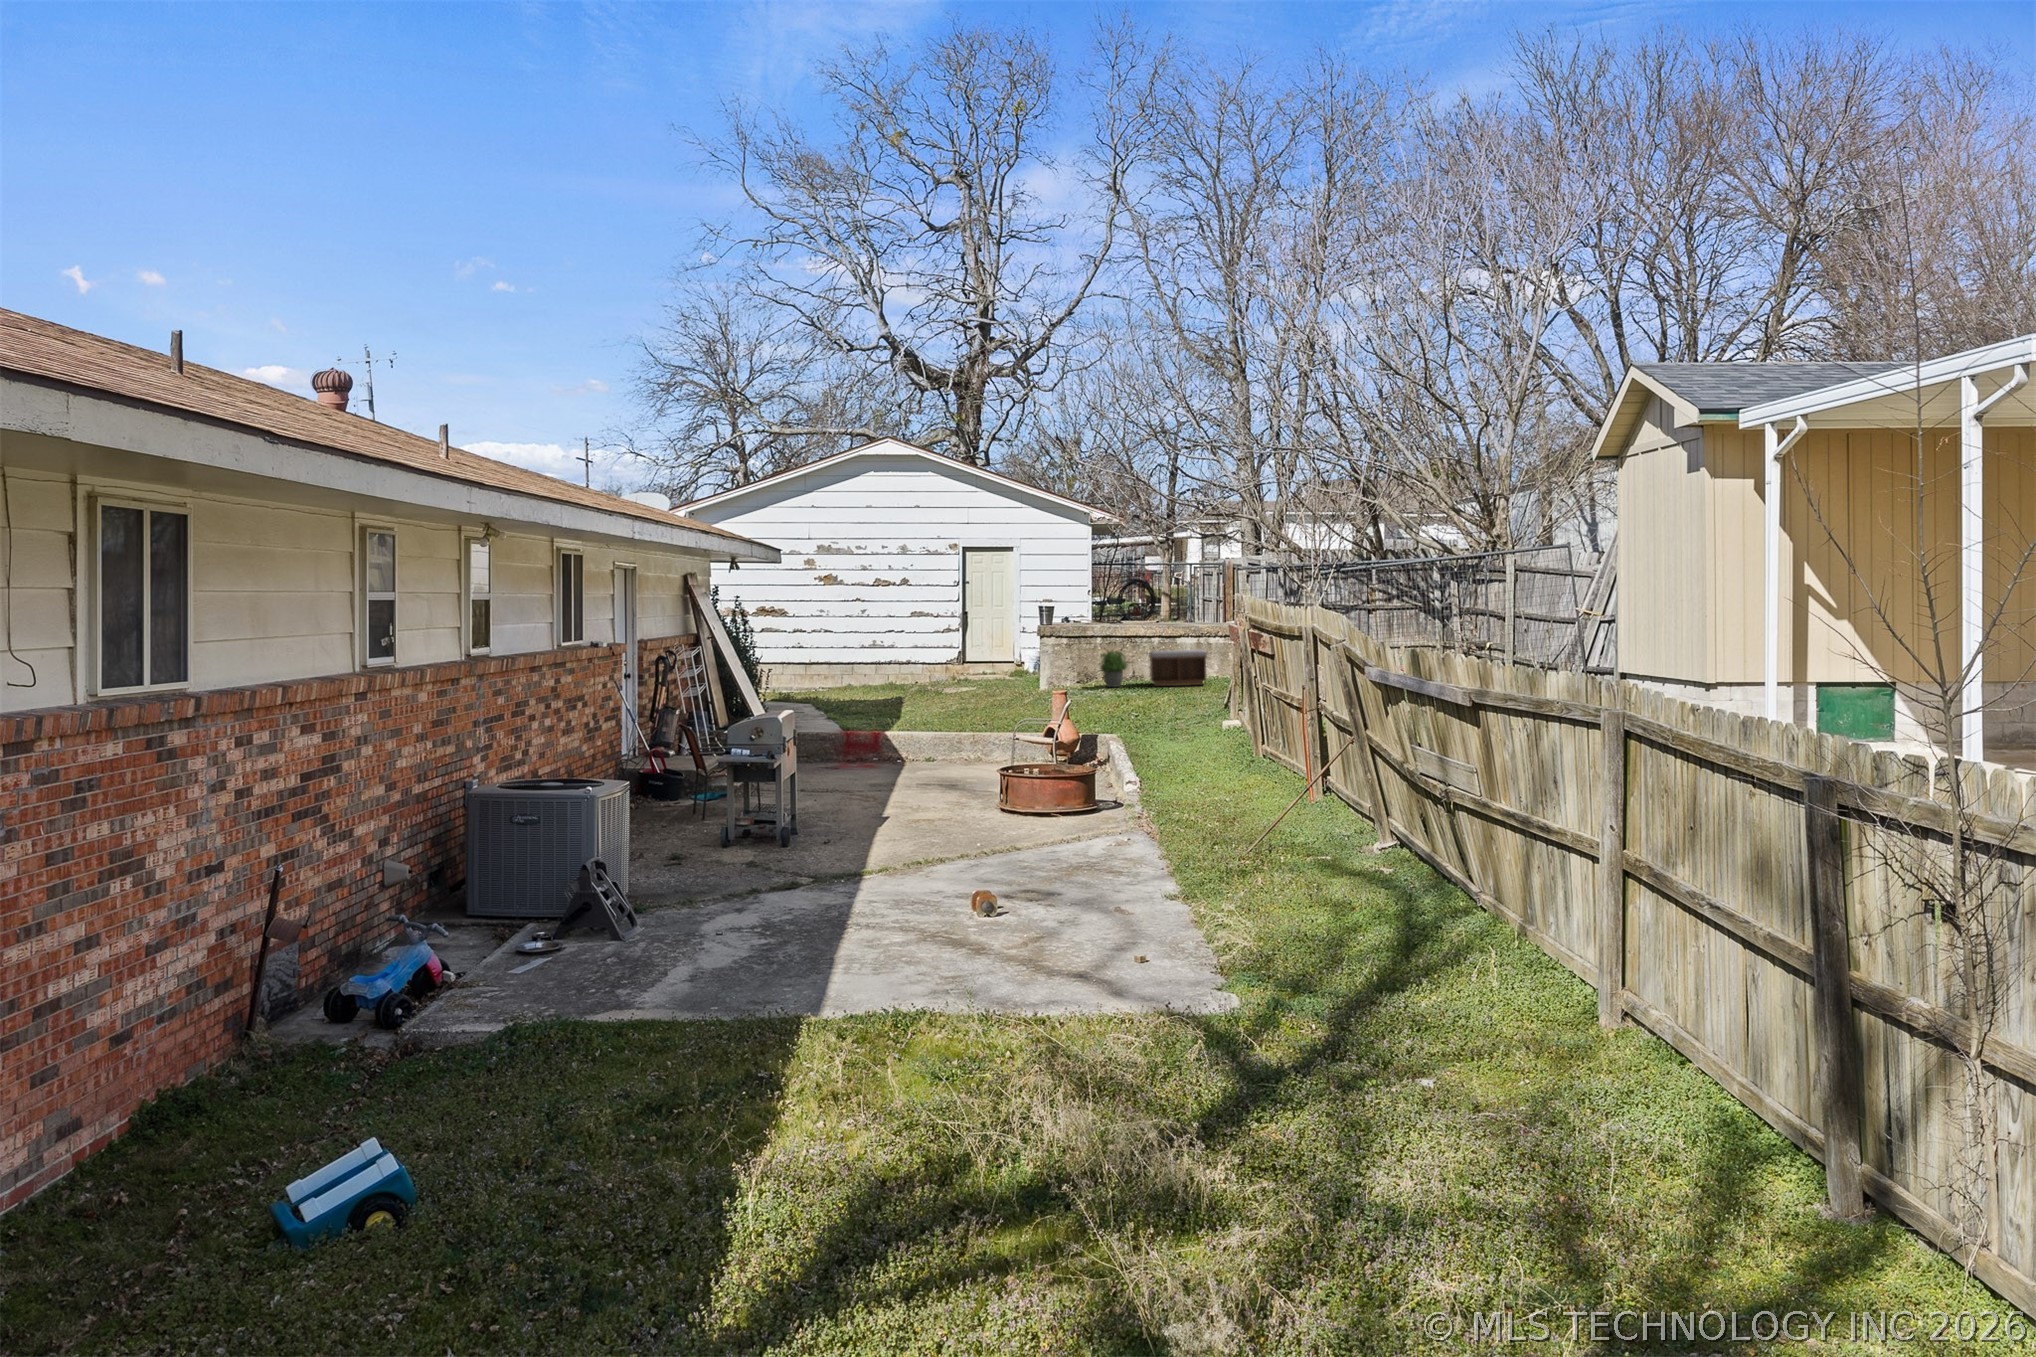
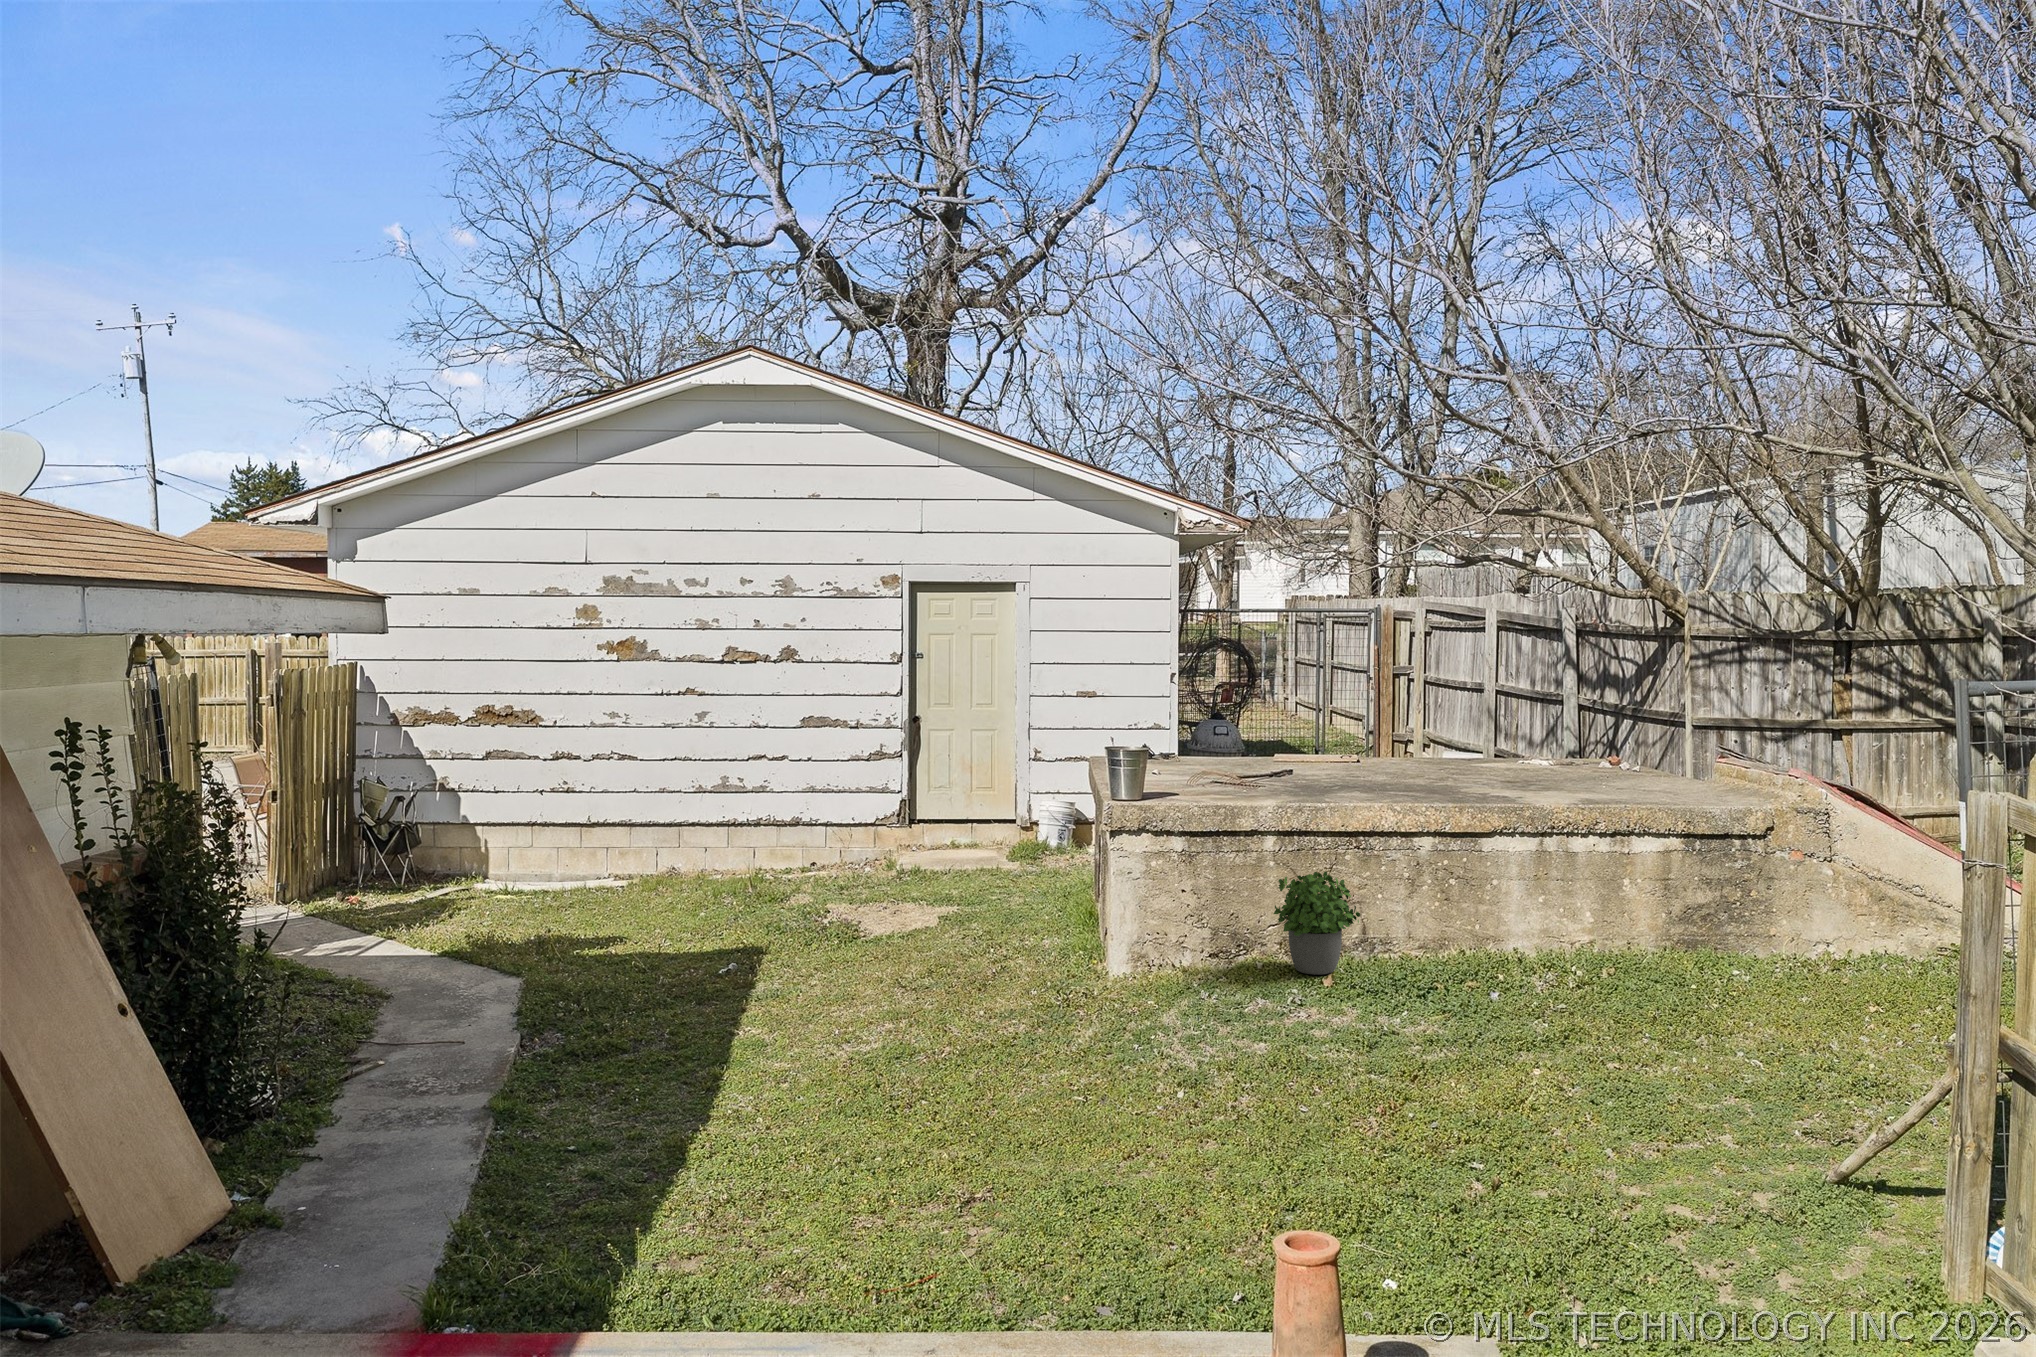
bench: present [1149,650,1207,686] -> none [1404,868,1574,973]

